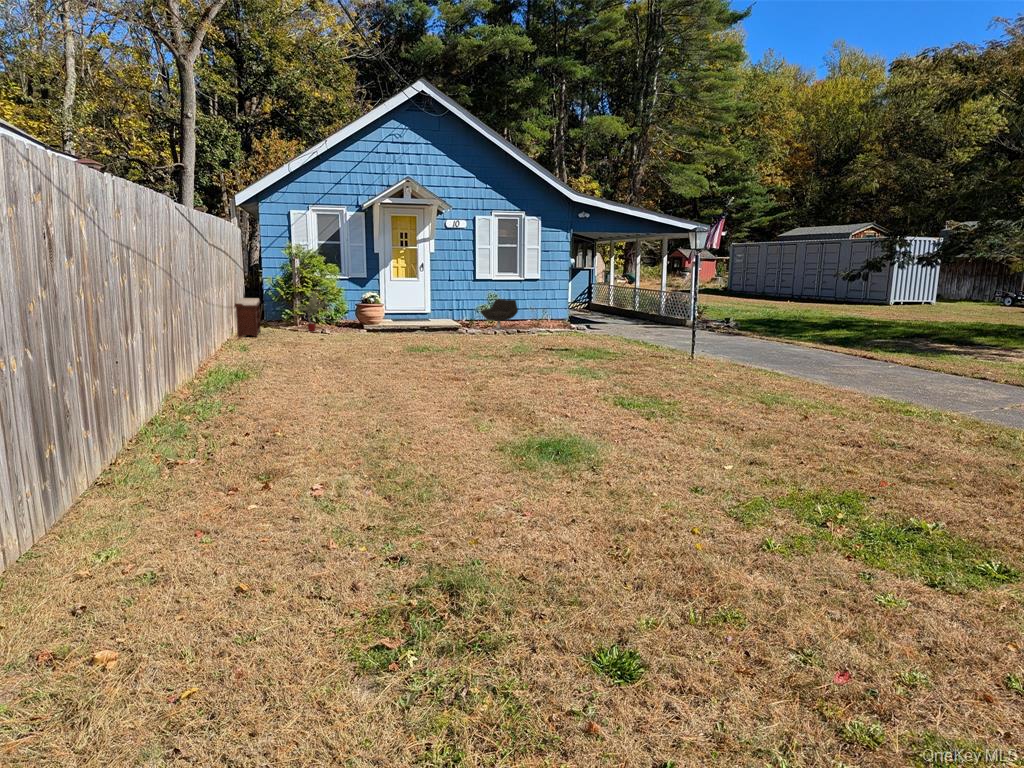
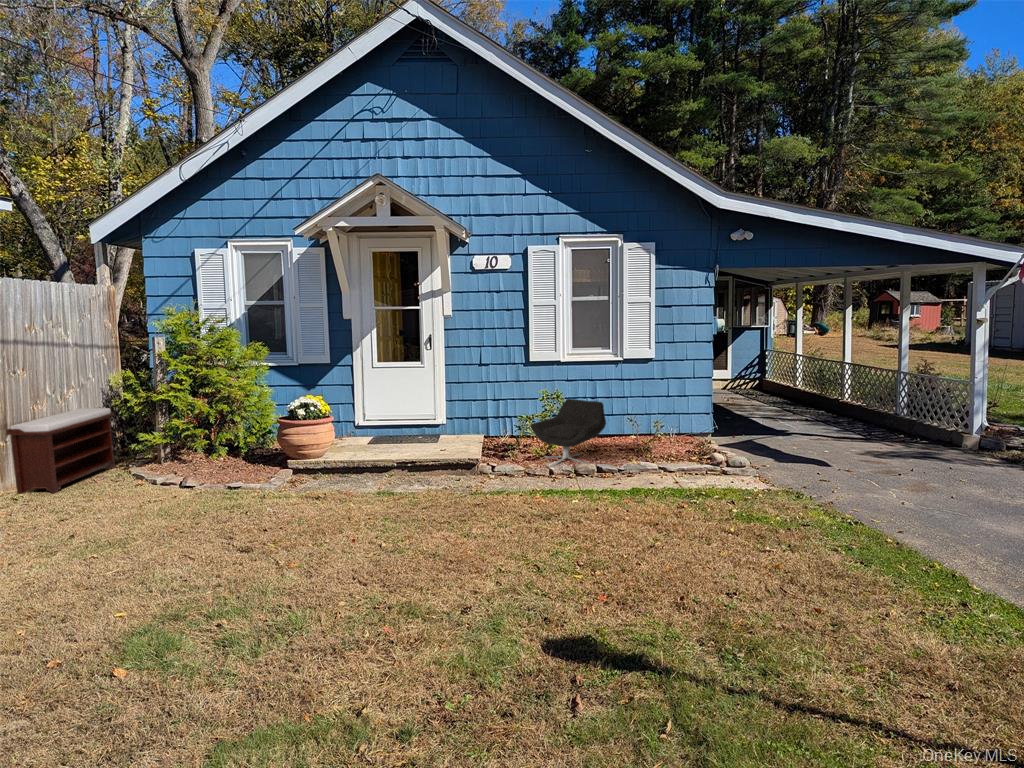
potted tree: present [295,291,327,331] -> none [175,392,233,468]

